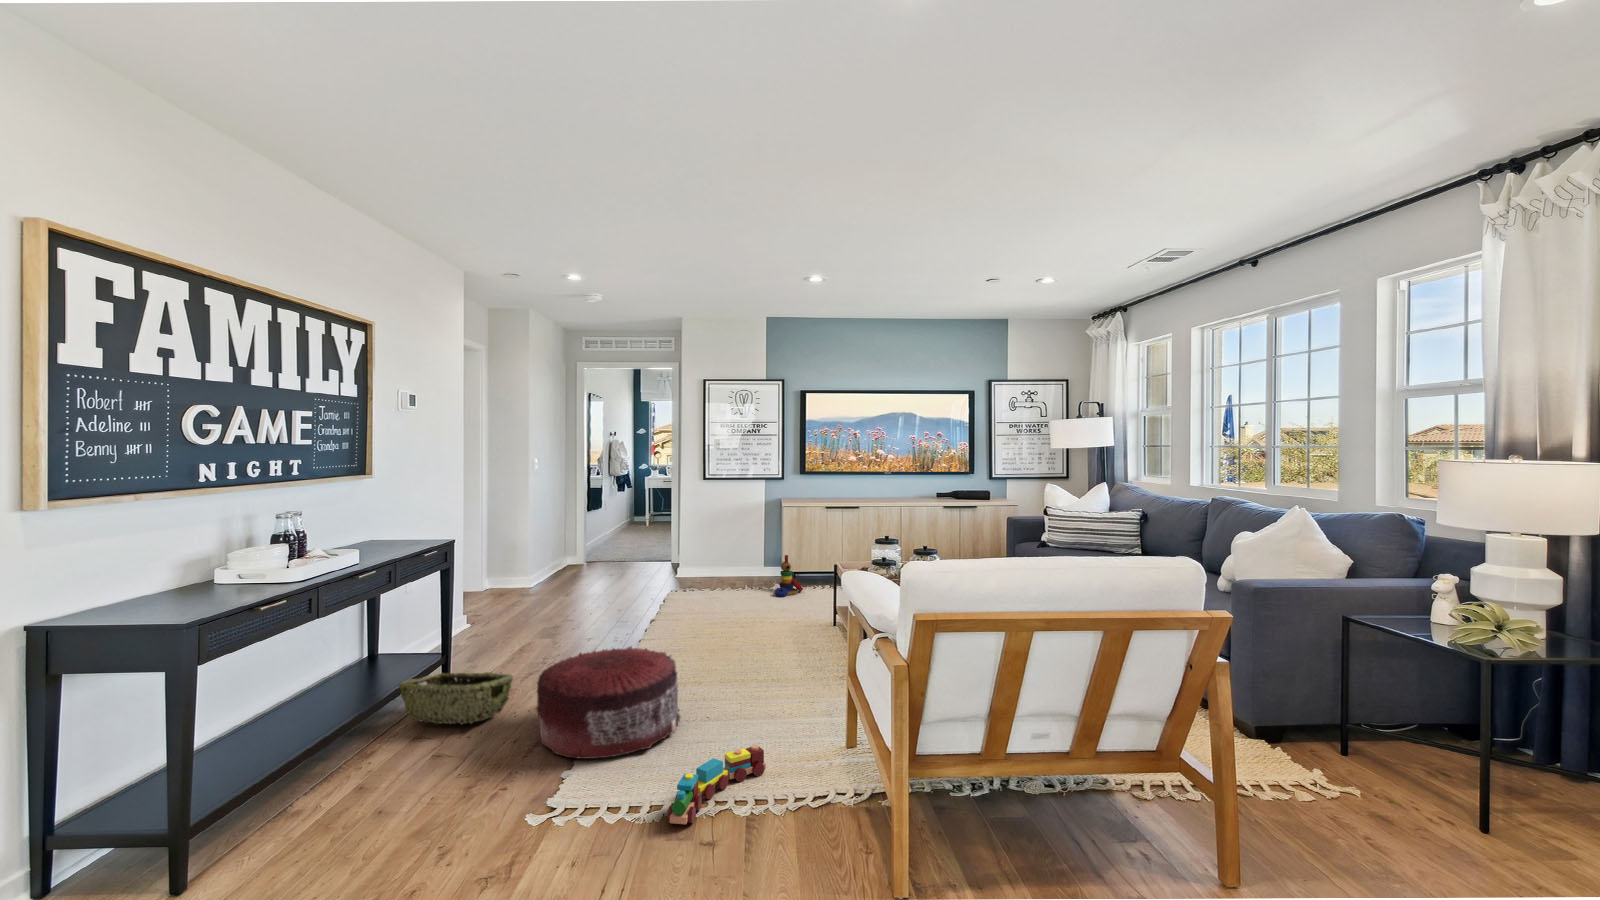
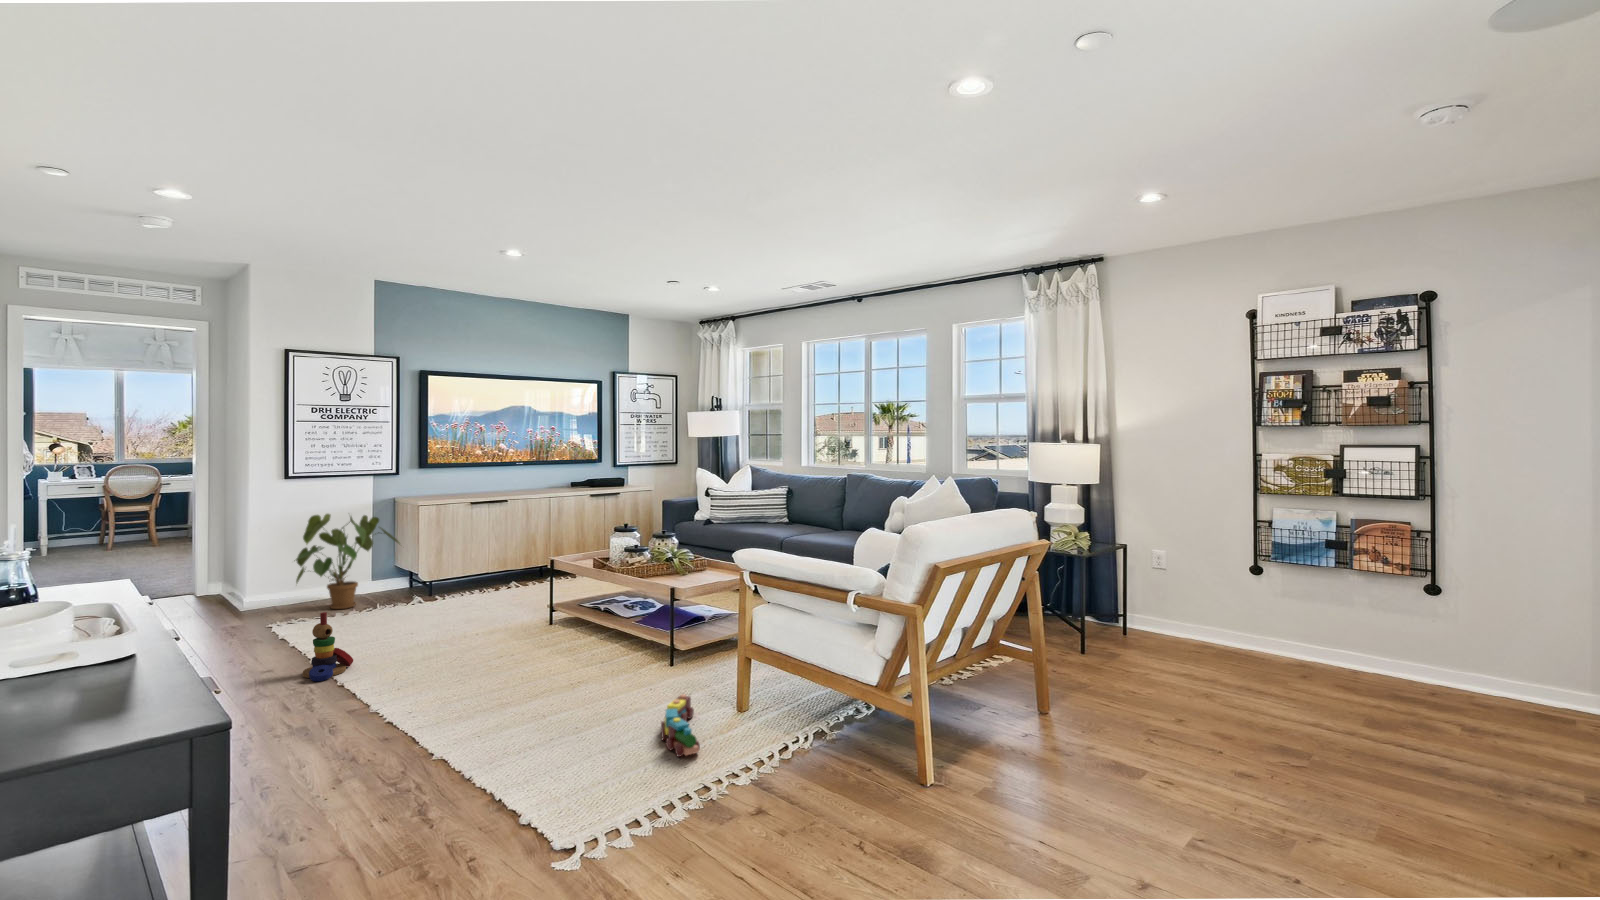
house plant: none [691,507,770,584] -> present [294,514,399,609]
stacking toy: present [775,555,803,597] -> present [302,612,353,681]
pouf: present [536,646,680,759] -> none [421,646,574,760]
woven basket: present [399,672,513,724] -> none [206,709,354,789]

